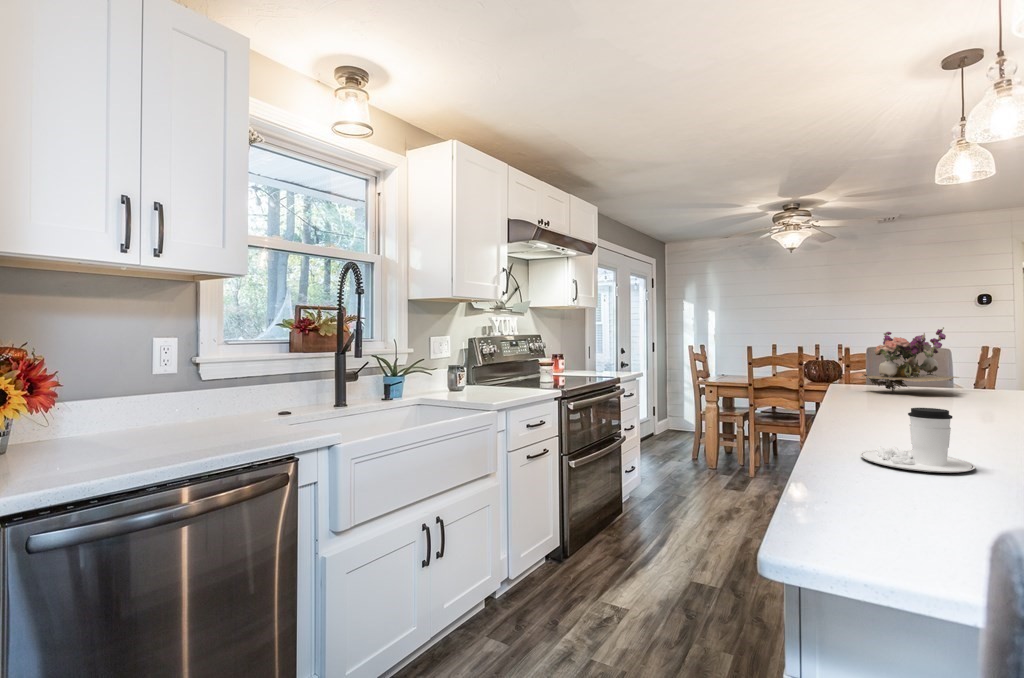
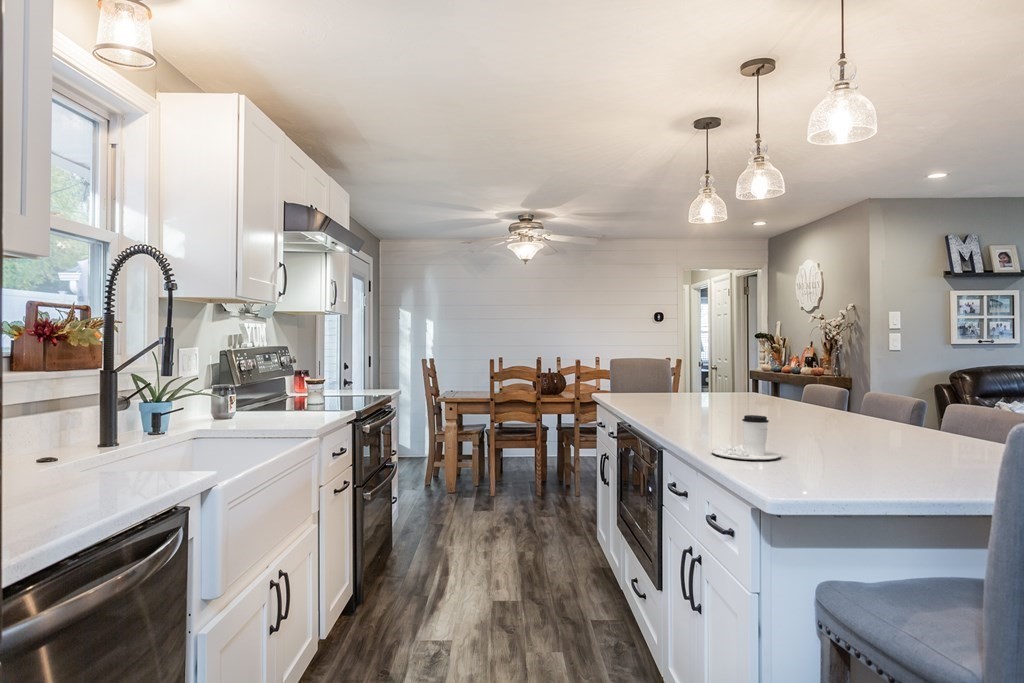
flower arrangement: present [860,327,959,391] -> none [621,348,688,403]

